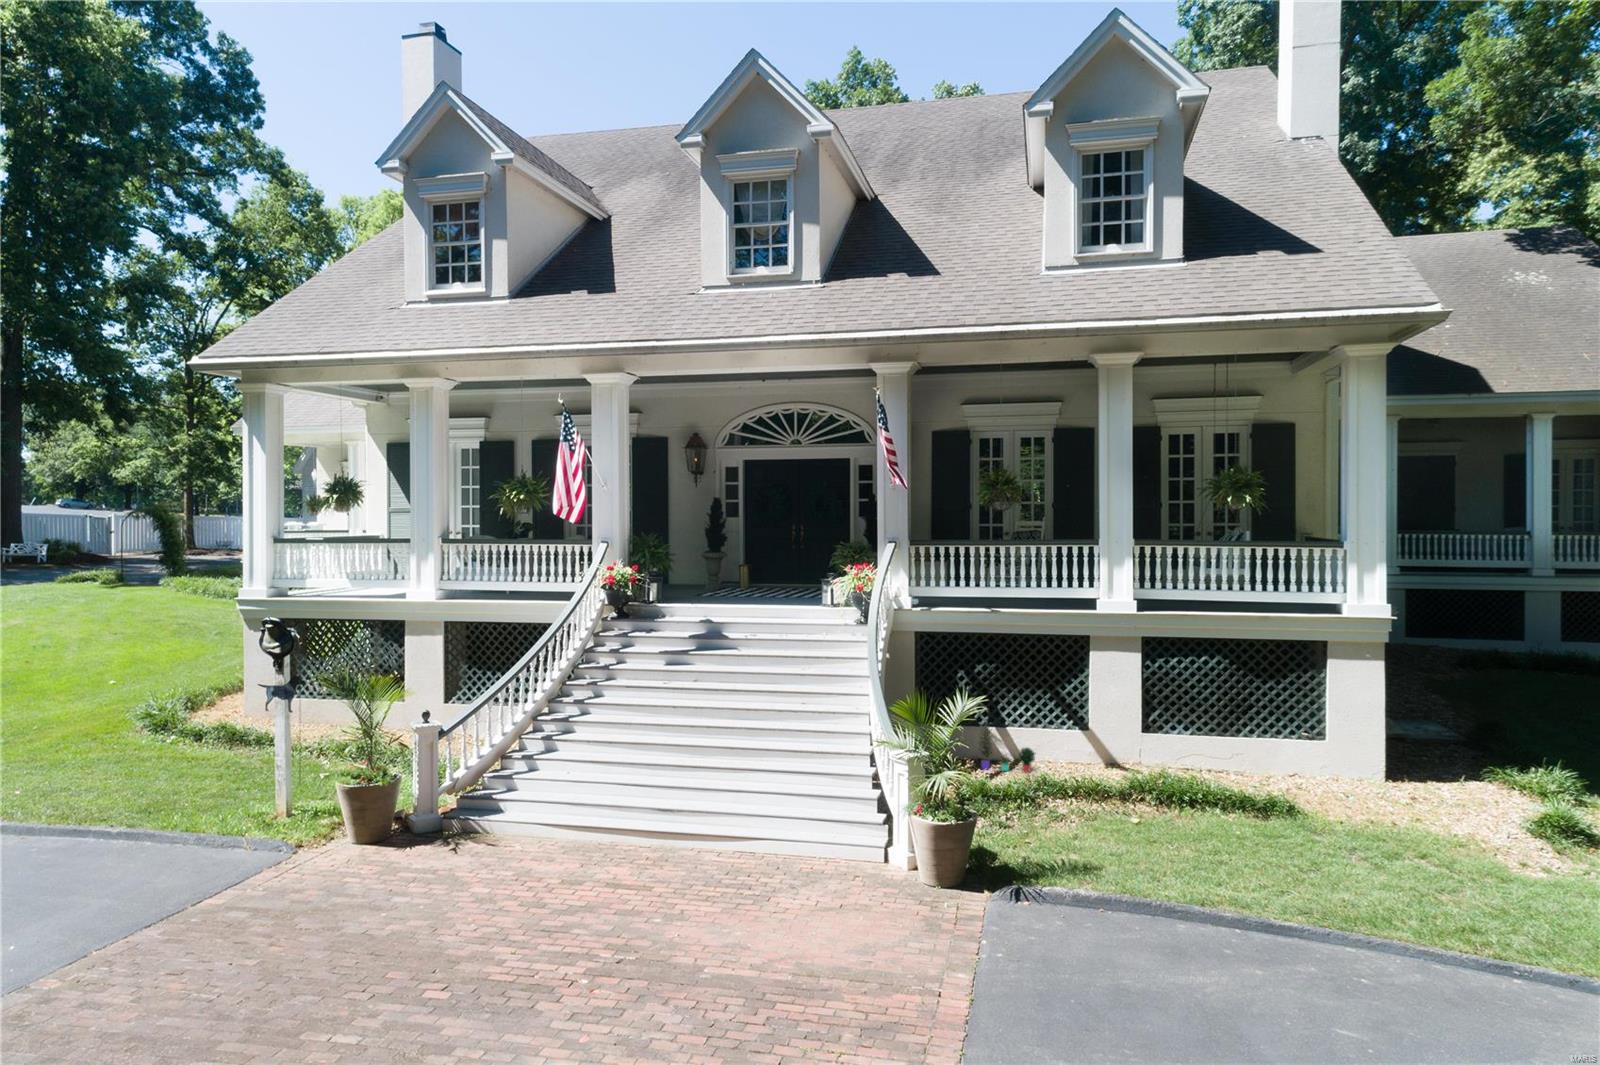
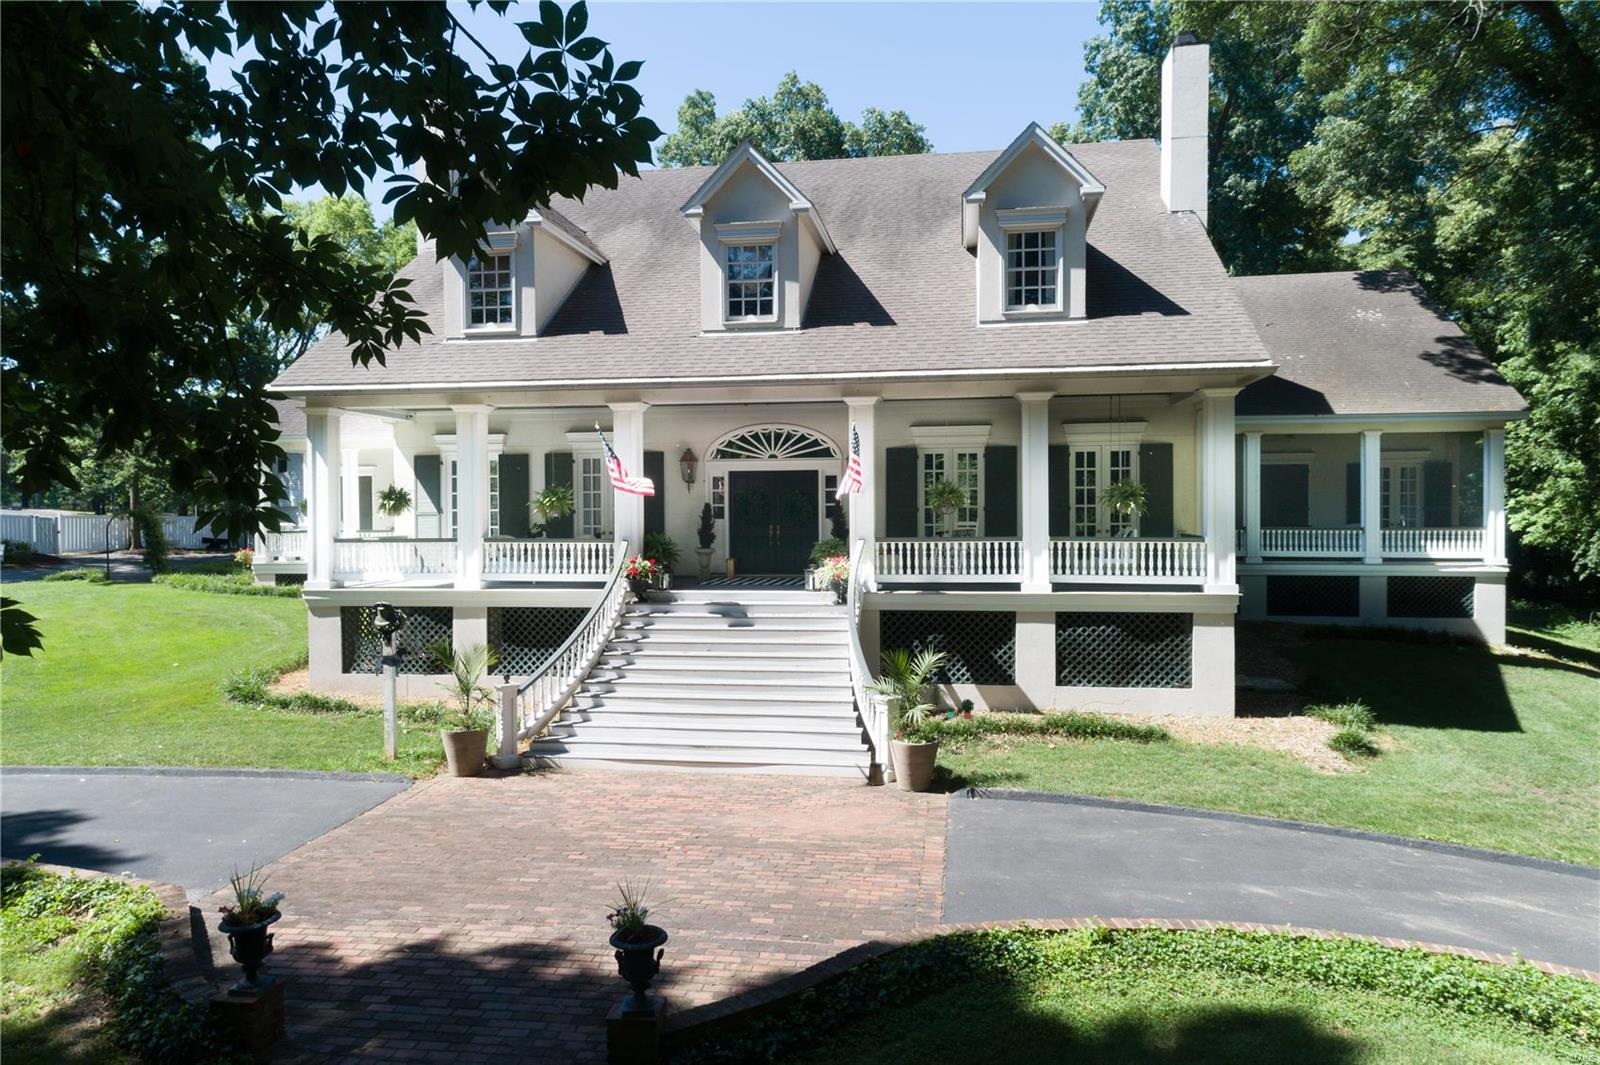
watering can: none [860,843,906,875] -> present [858,762,887,785]

